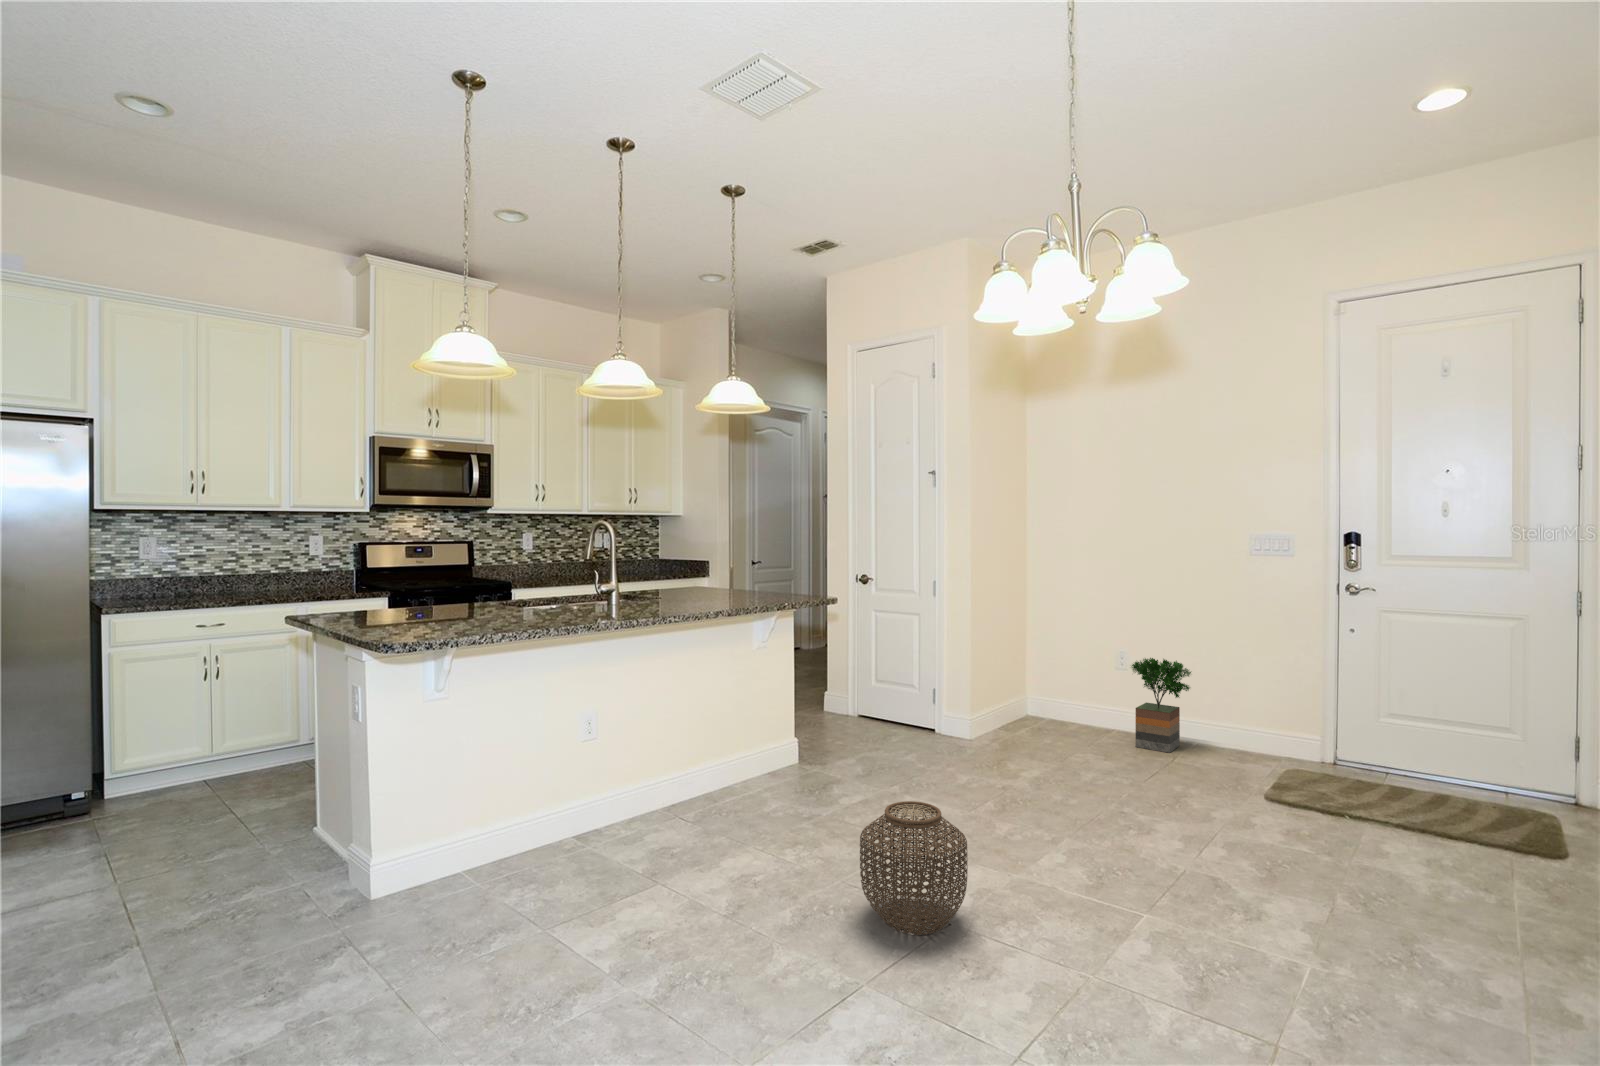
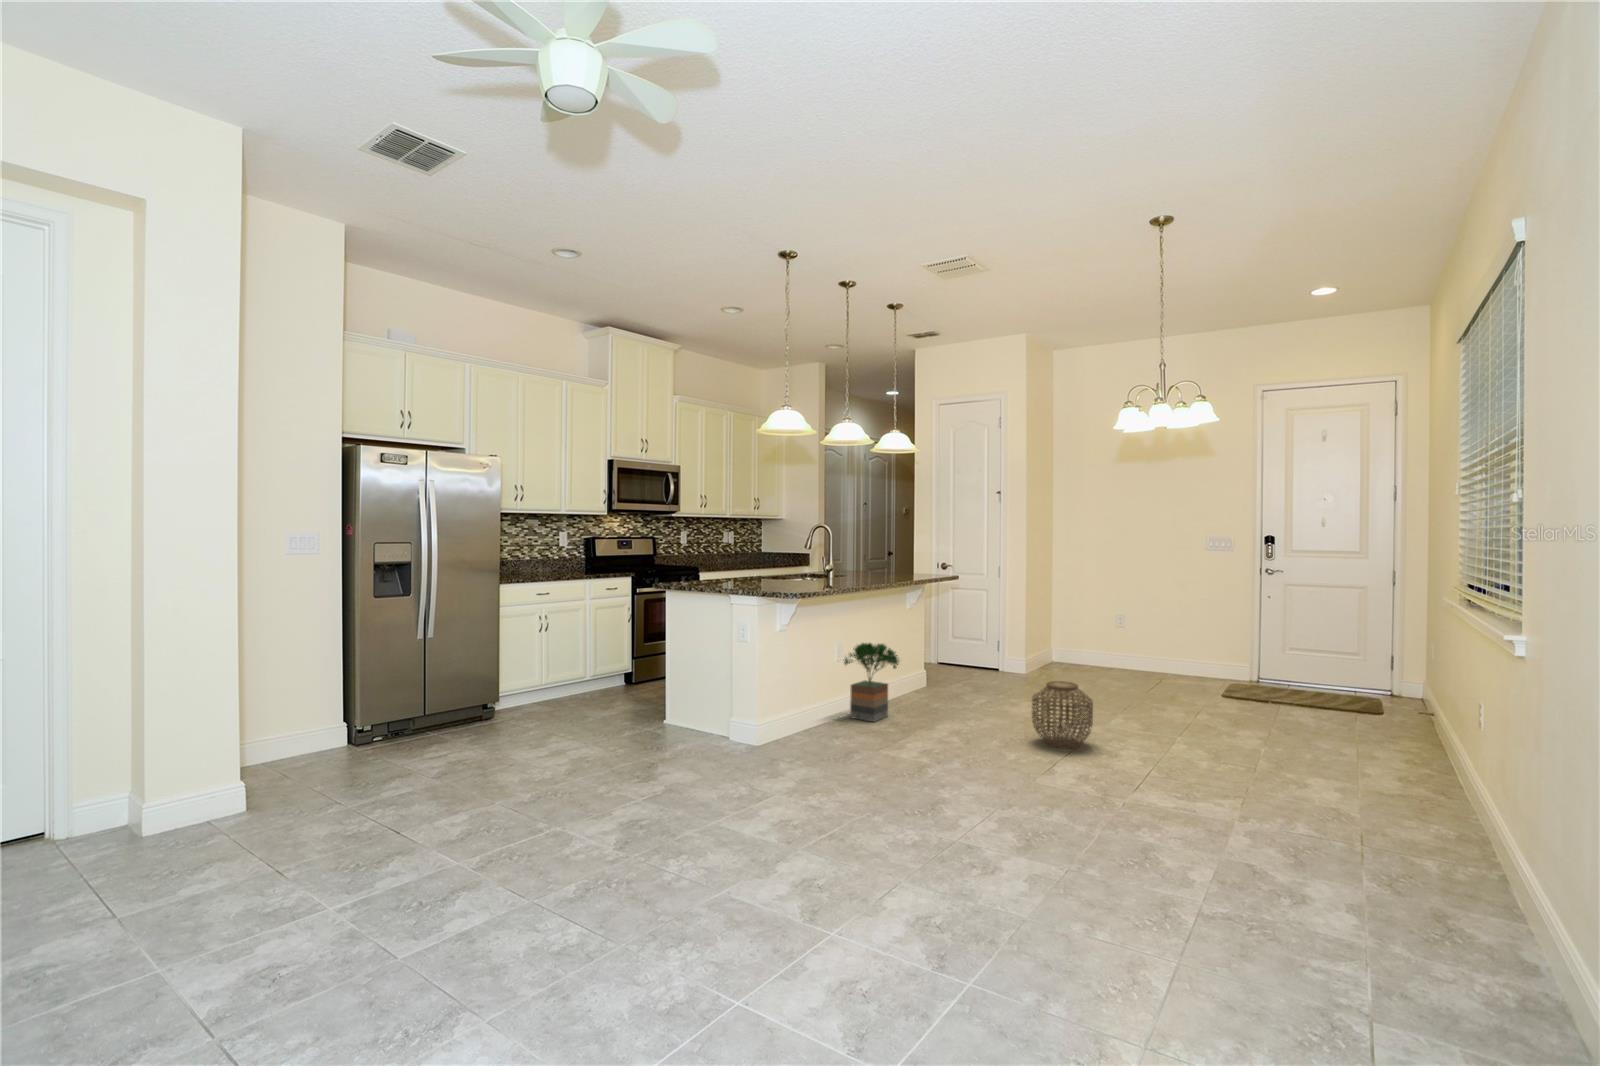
potted tree: present [1132,658,1191,753] -> present [844,643,899,722]

